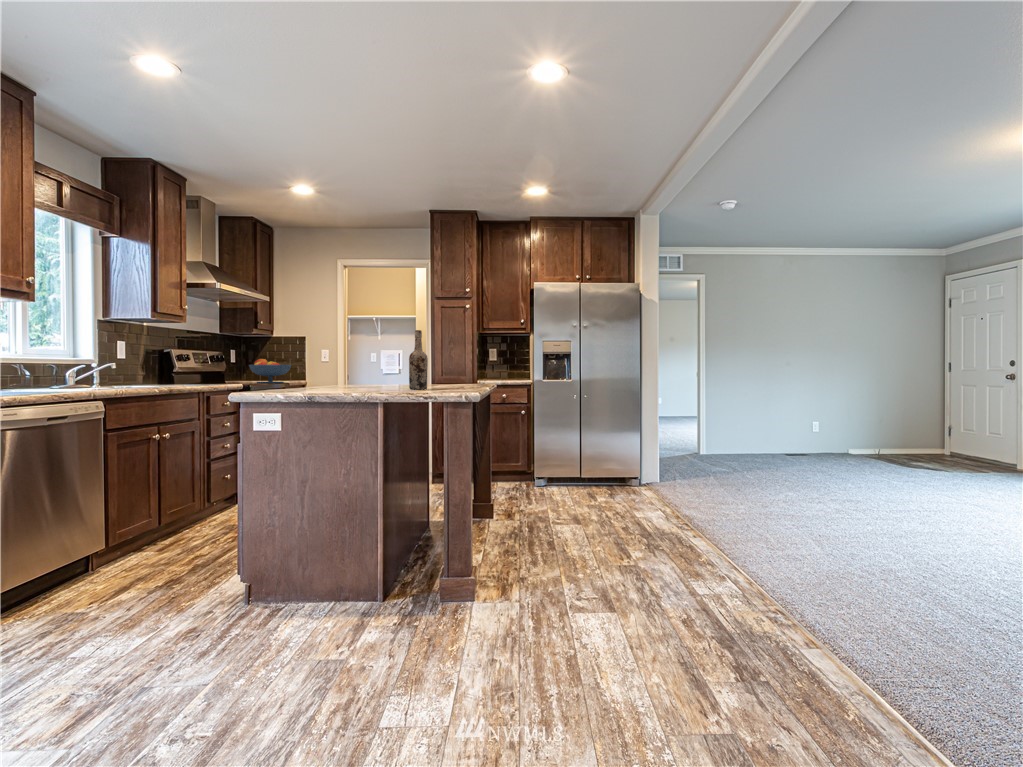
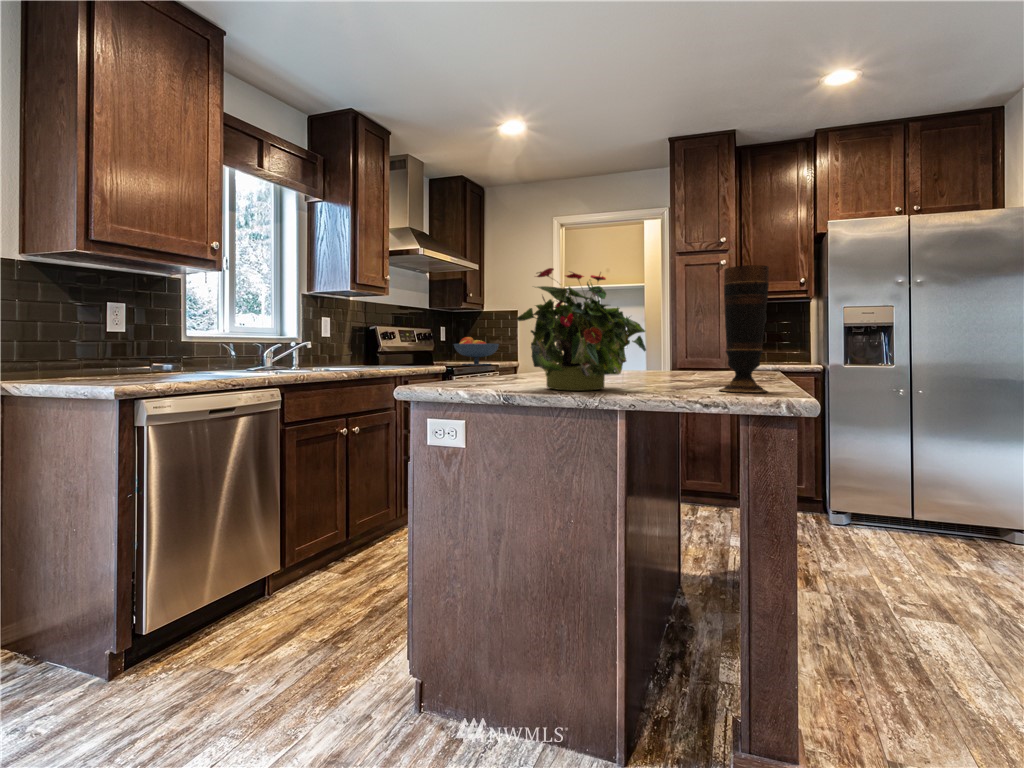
potted plant: none [316,322,392,392] -> present [516,268,646,391]
vase: none [433,325,458,391] -> present [720,265,769,393]
wine bottle: present [409,330,428,389] -> none [664,283,697,384]

